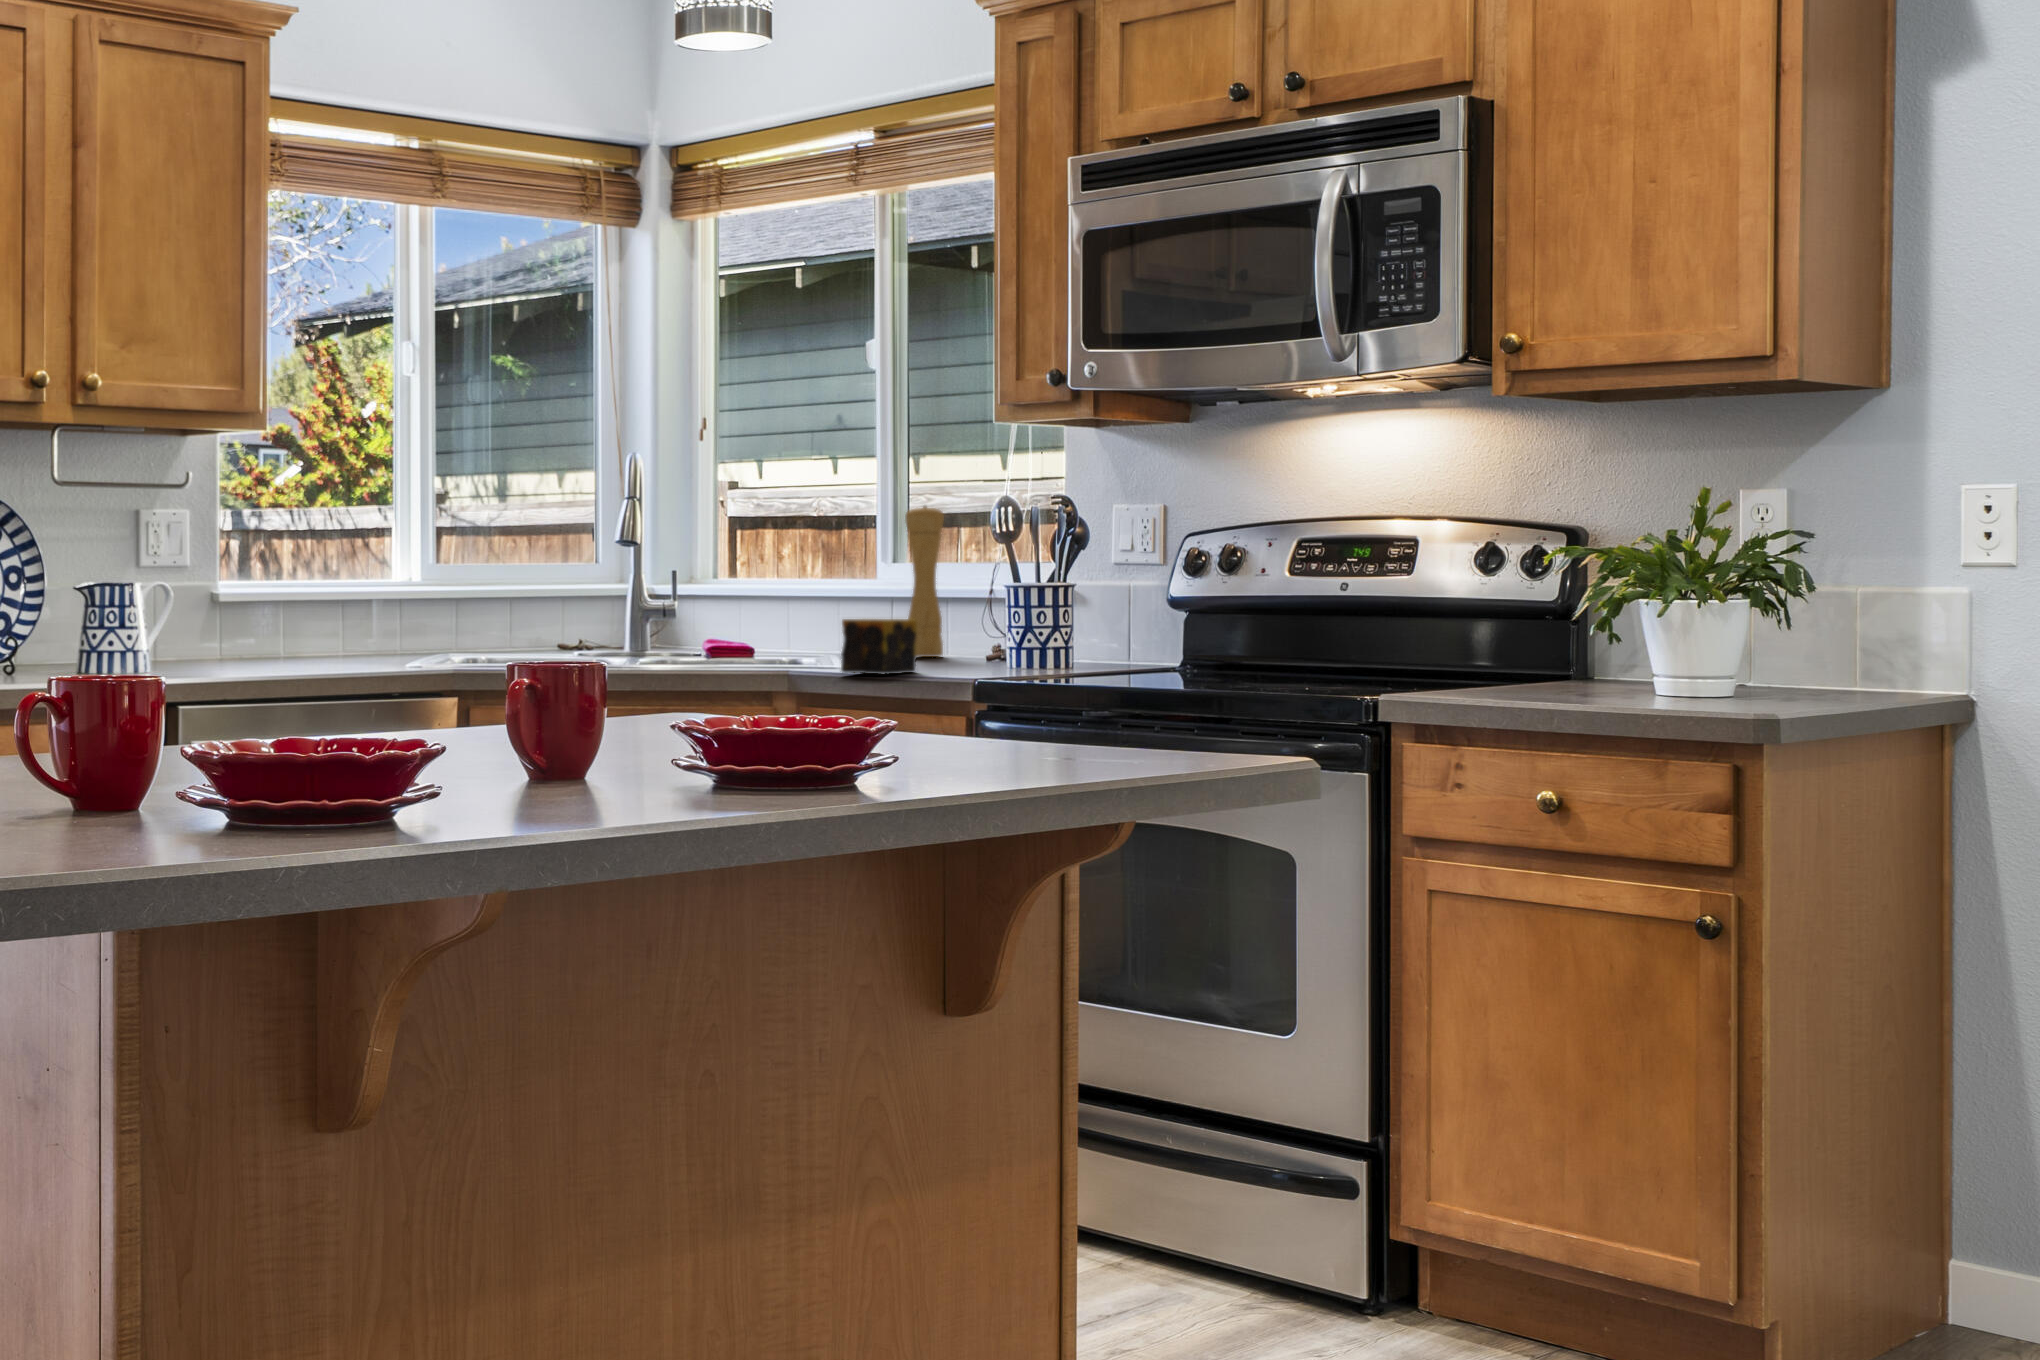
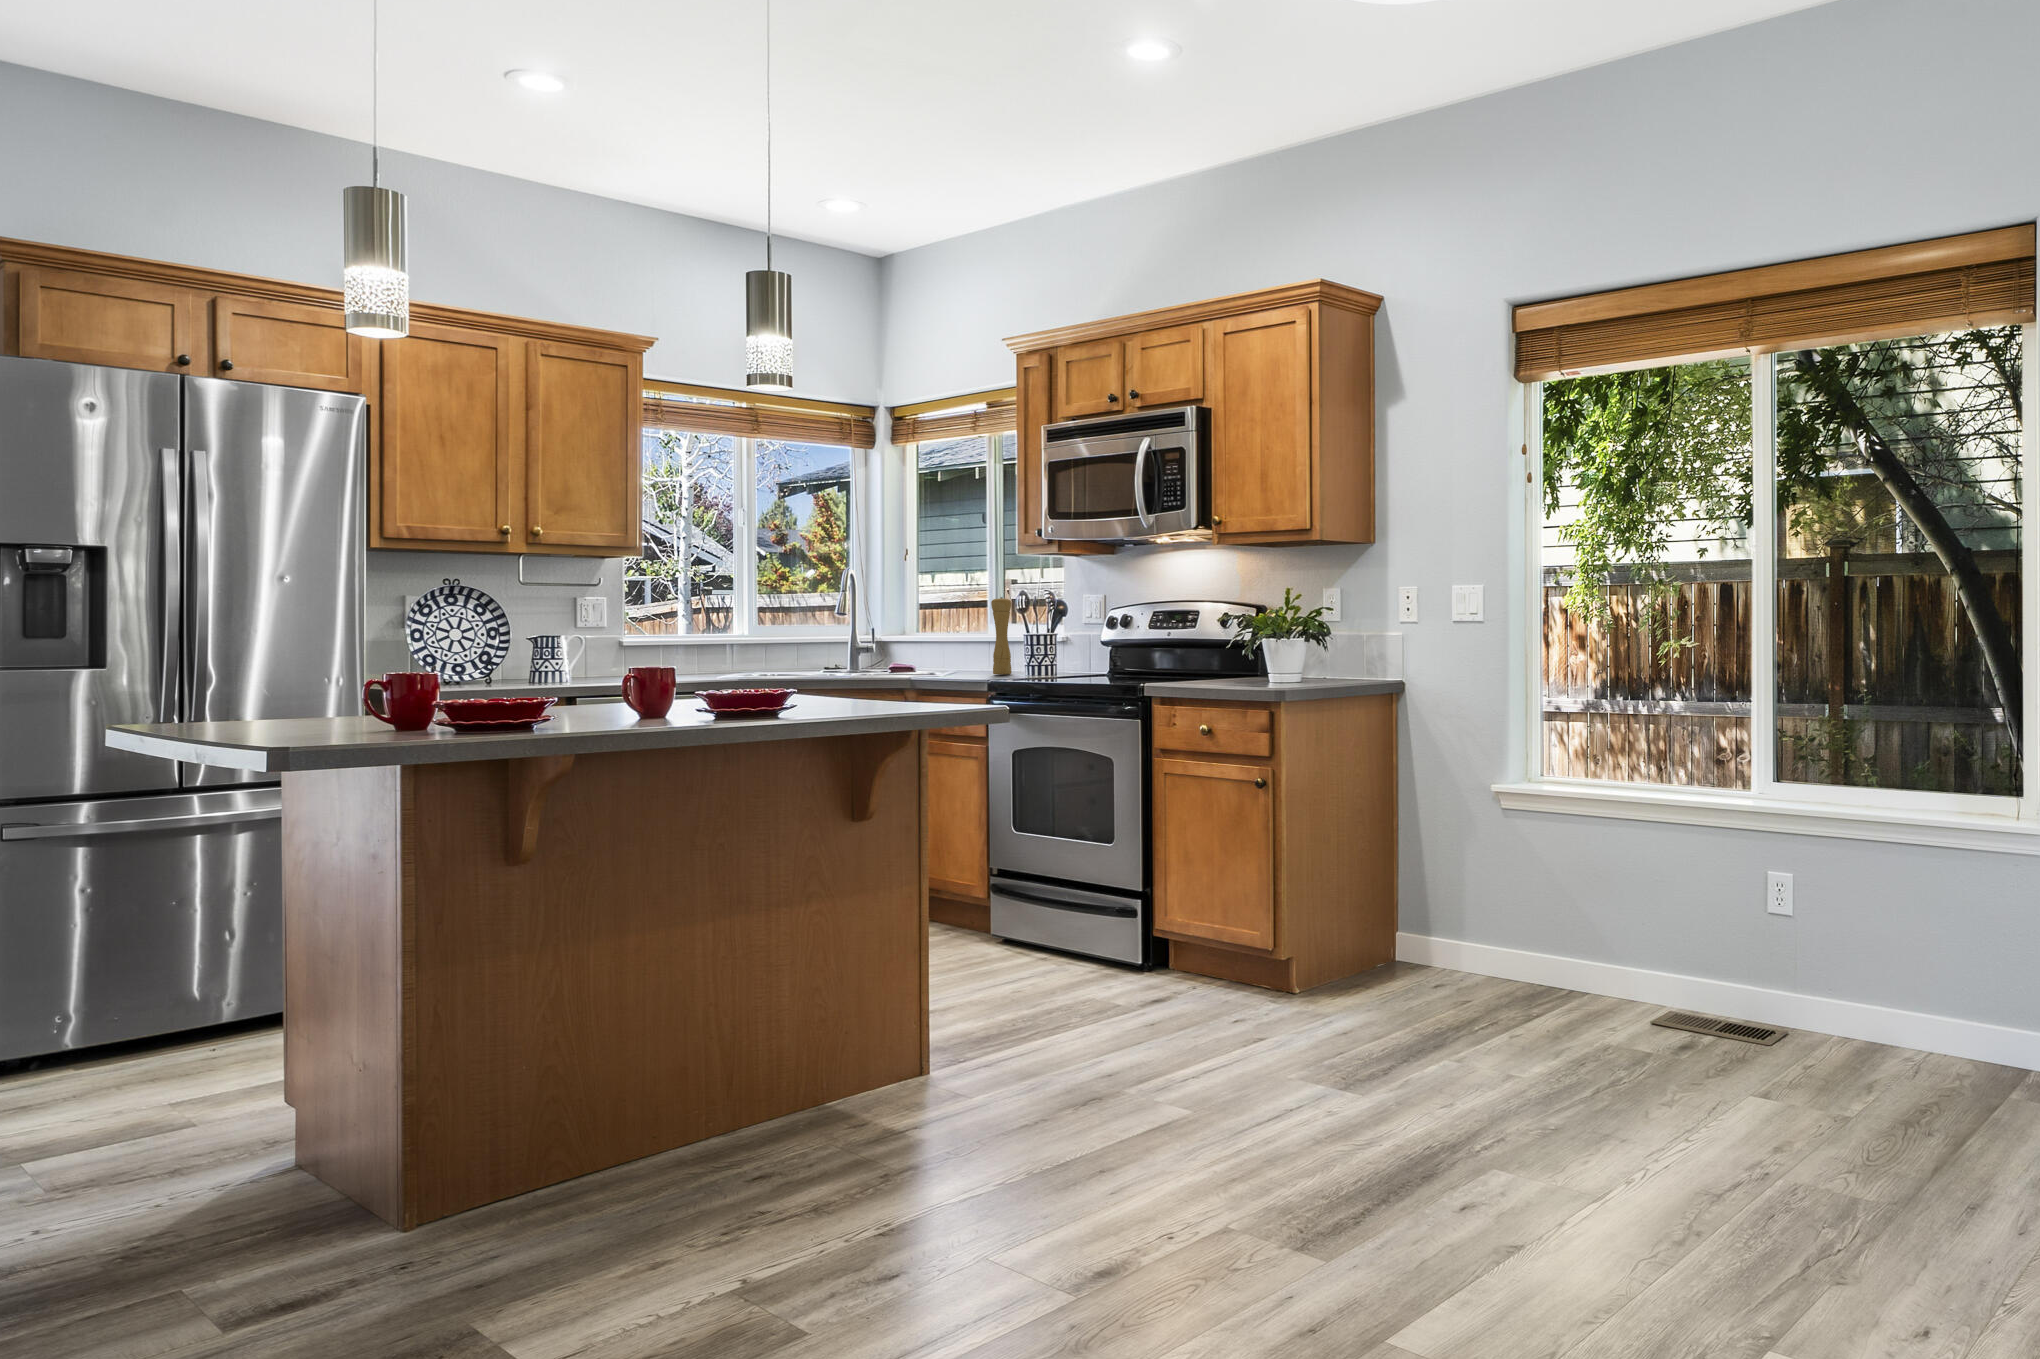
candle: present [841,619,917,675] -> none [943,654,982,682]

